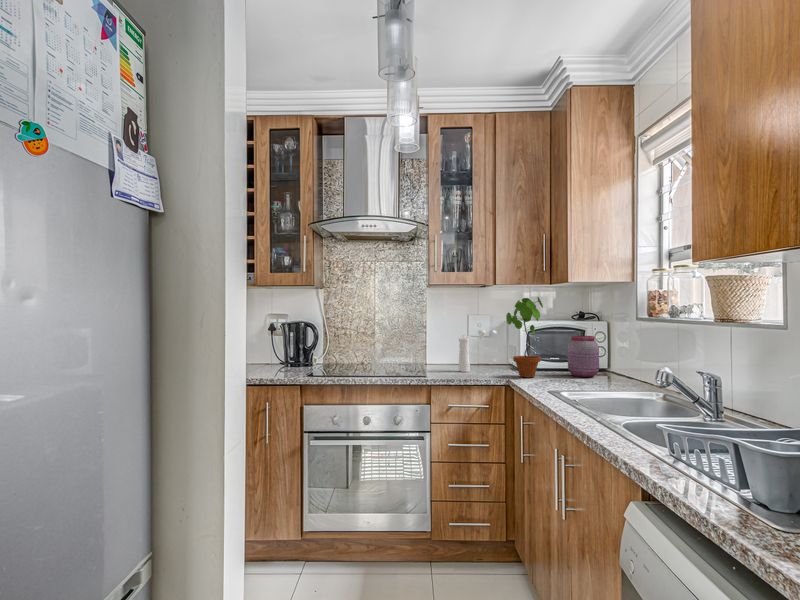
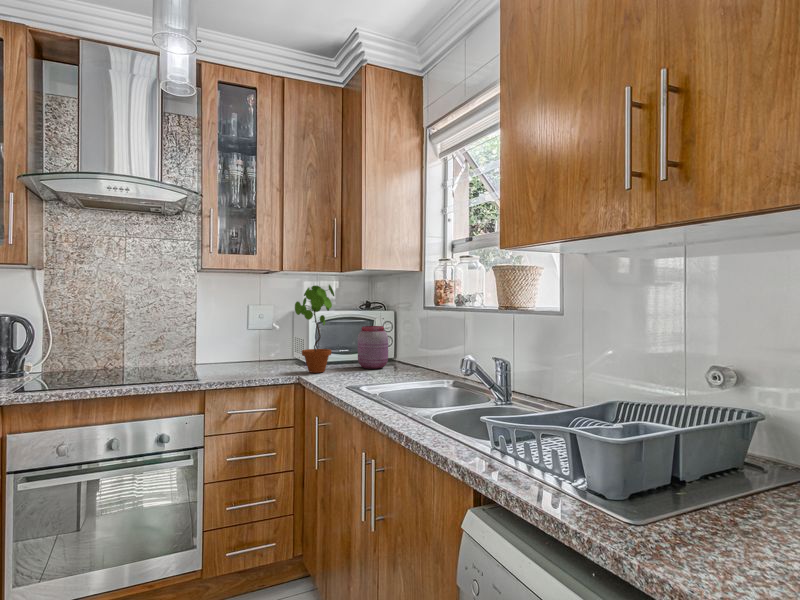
pepper mill: present [459,330,486,372] -> none [237,322,269,371]

